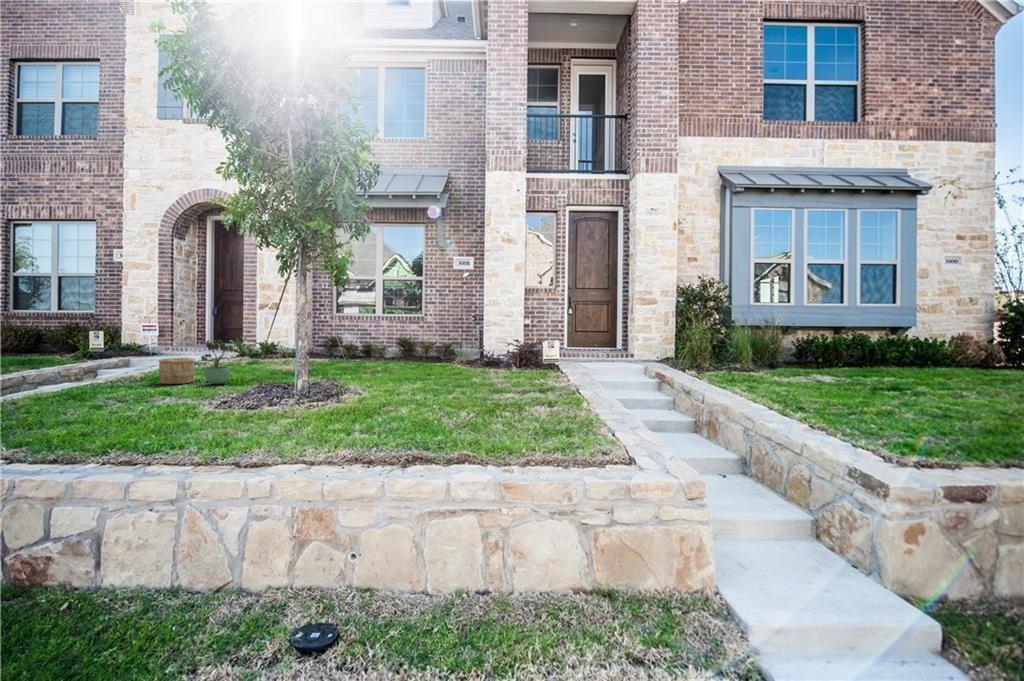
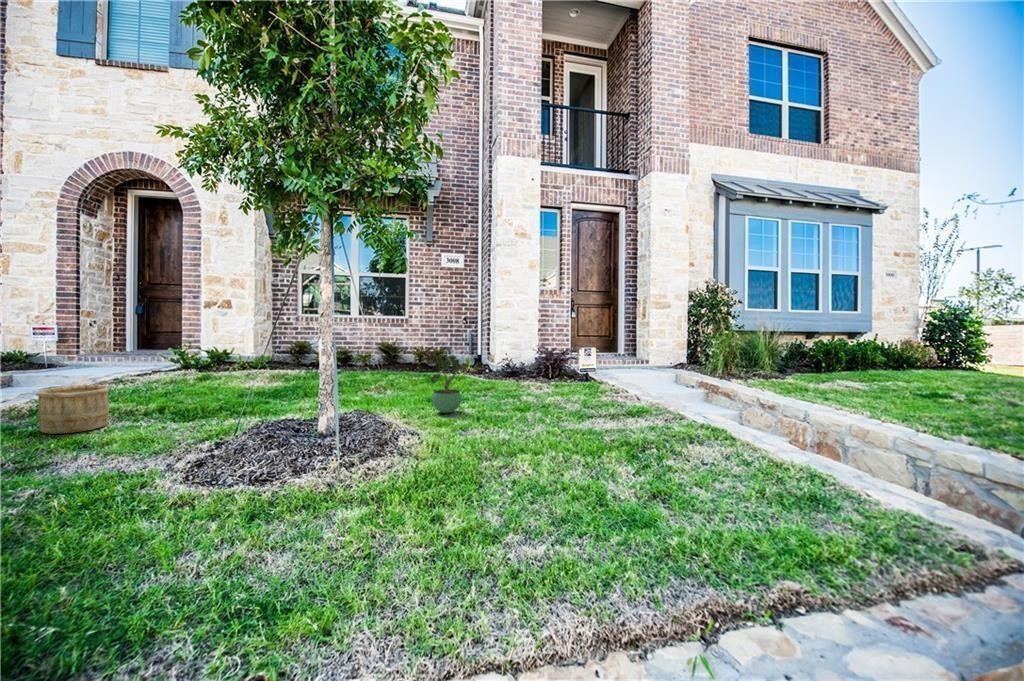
potted plant: present [201,340,233,384] -> present [430,355,468,413]

